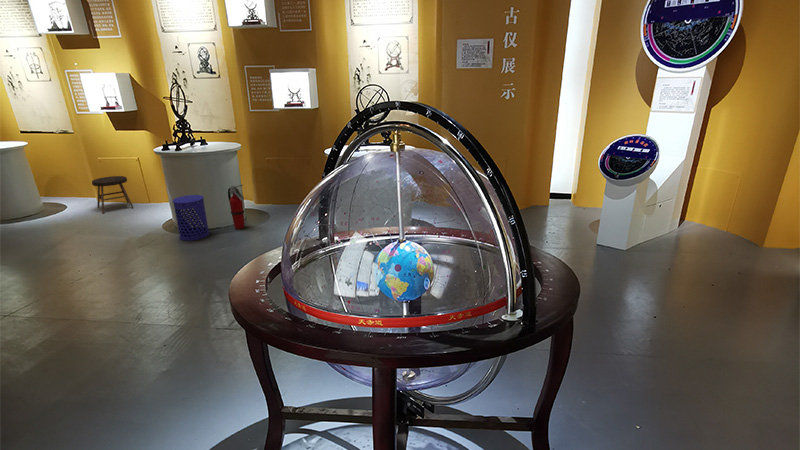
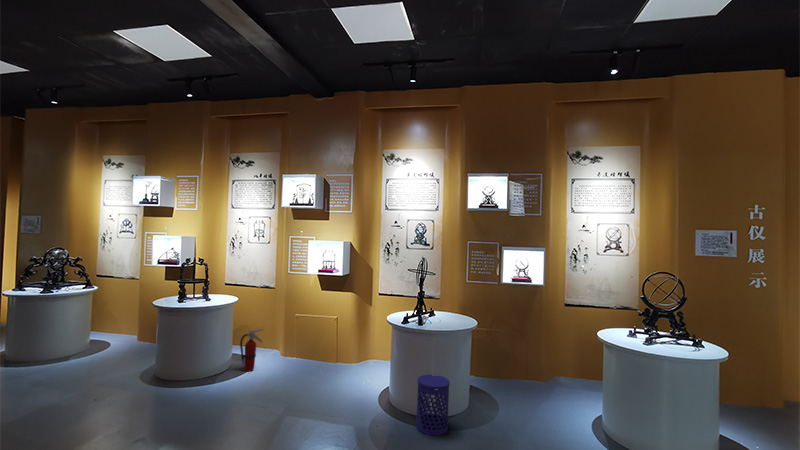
stool: present [92,176,133,214] -> none [289,338,326,380]
fire extinguisher: present [228,185,245,229] -> present [240,329,263,372]

